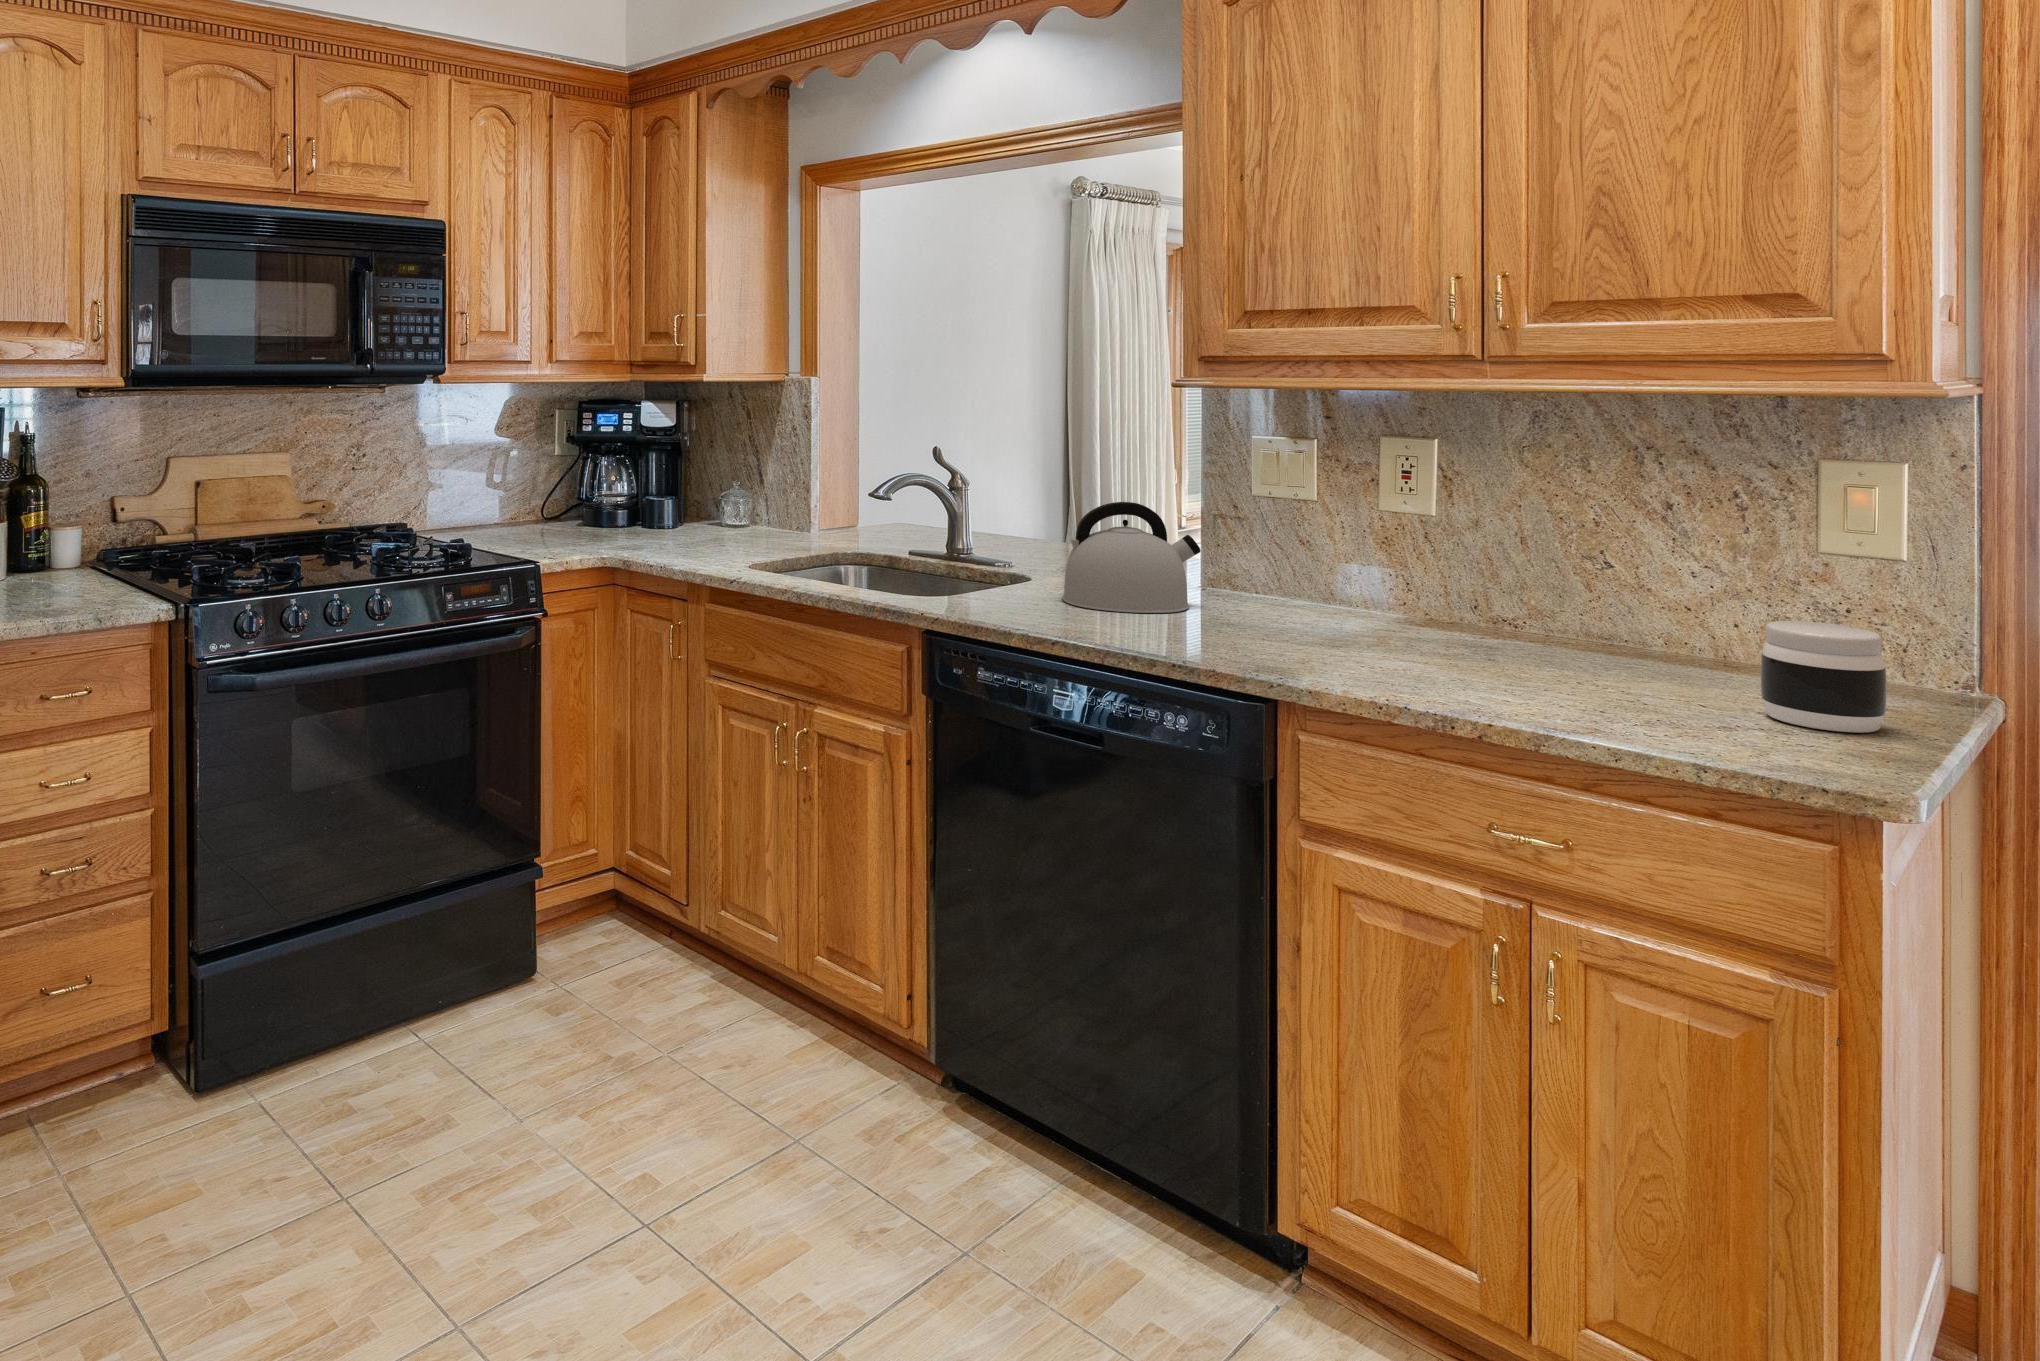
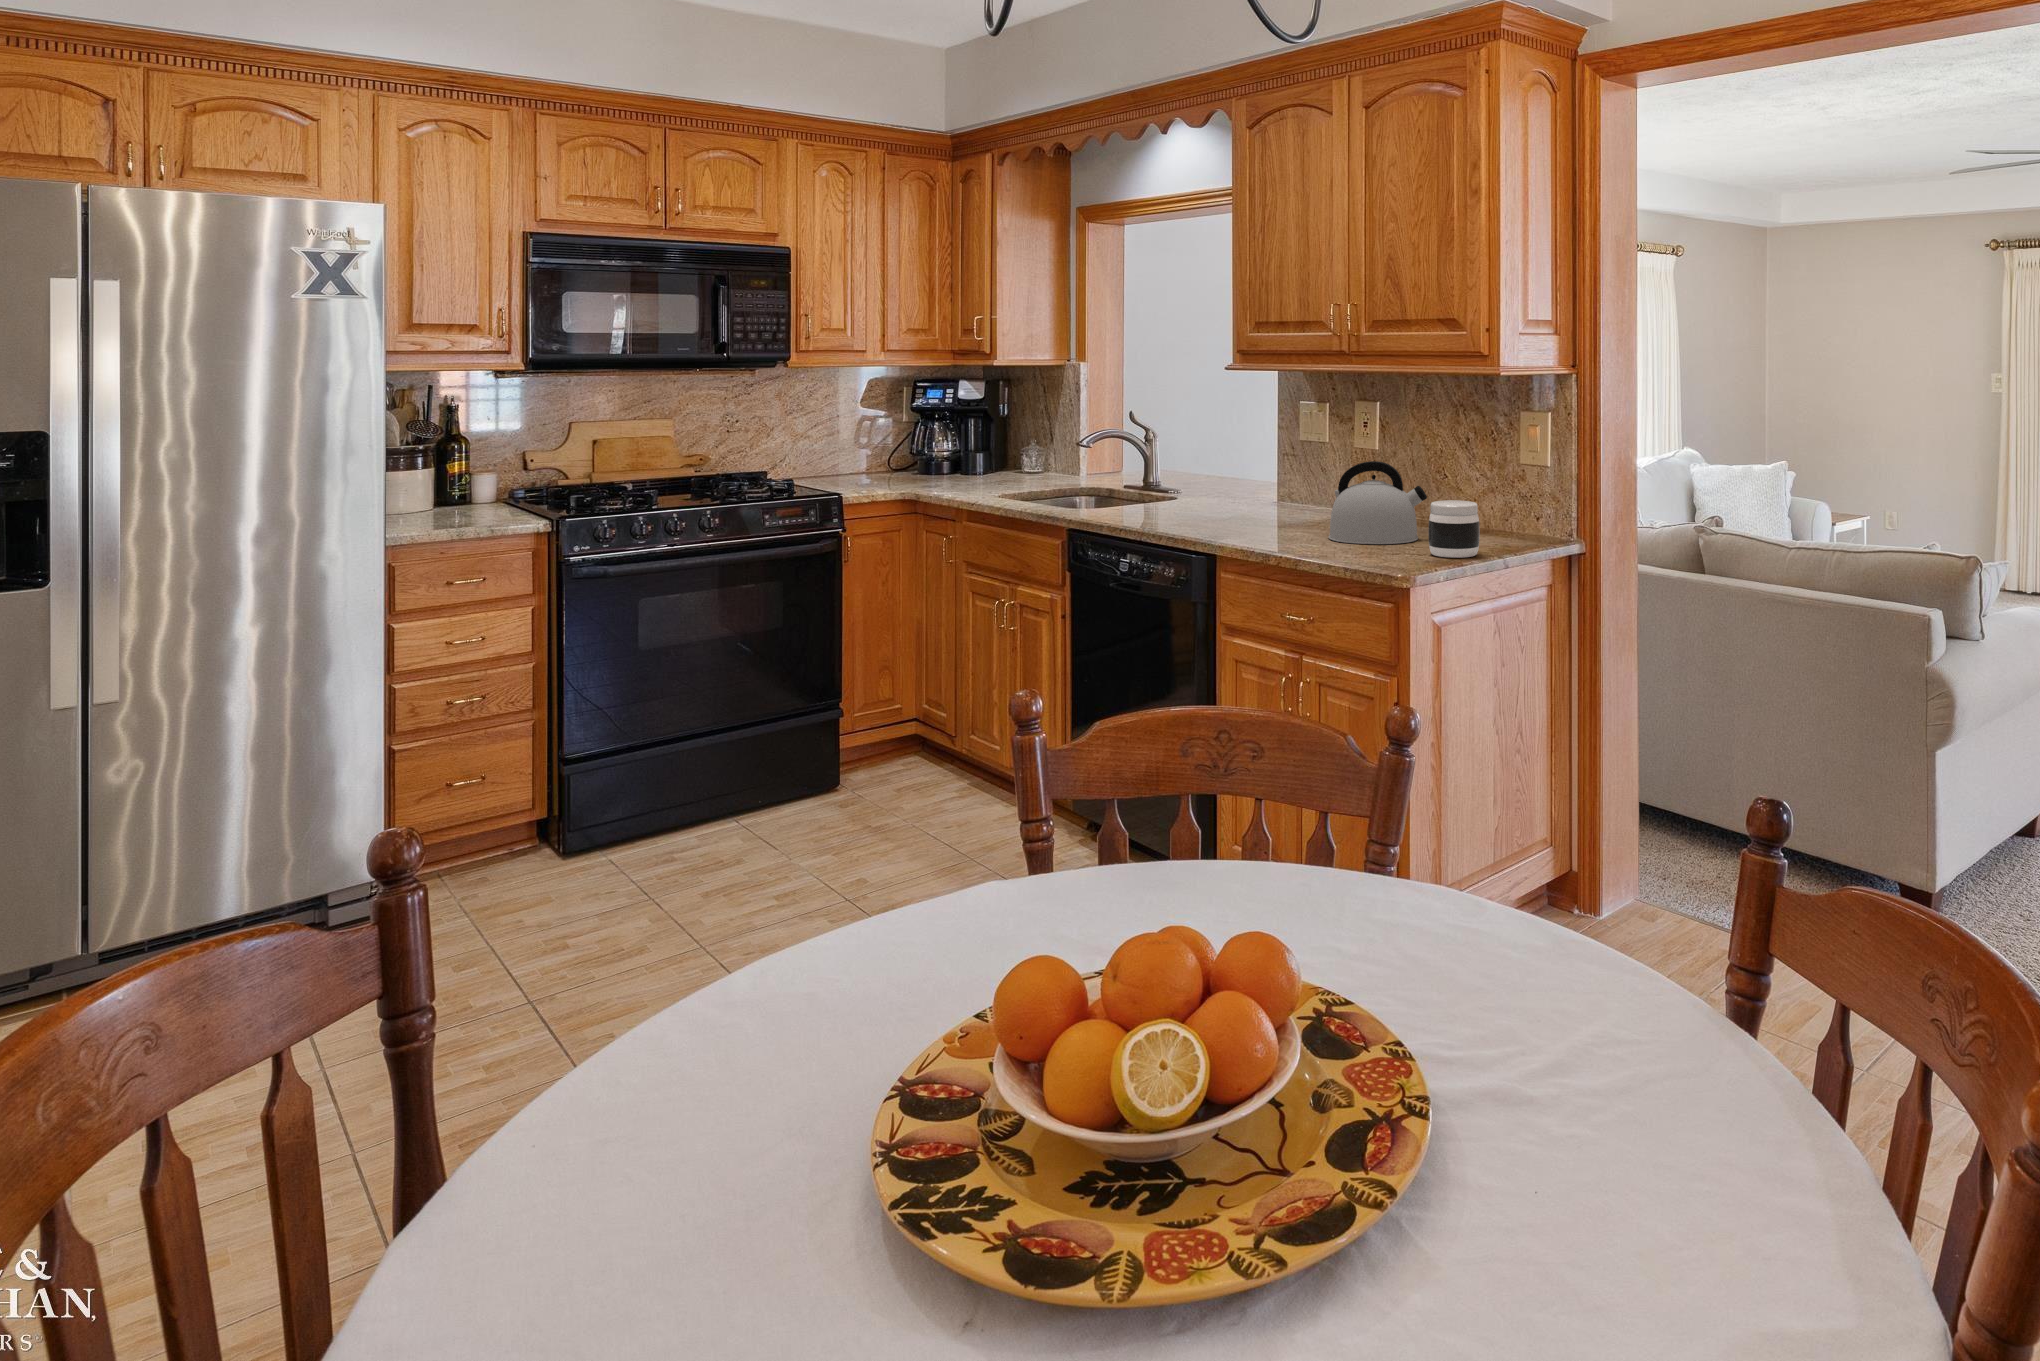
kettle: present [1062,502,1201,613] -> present [1329,461,1427,544]

